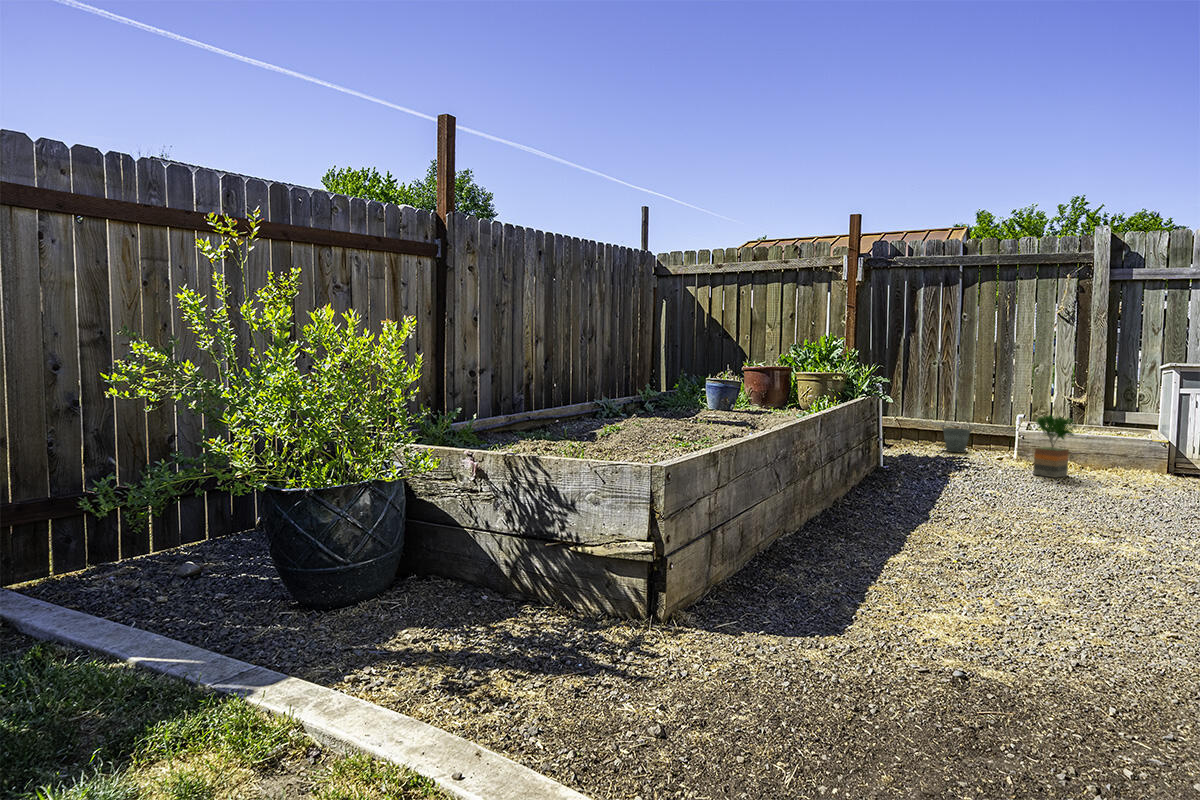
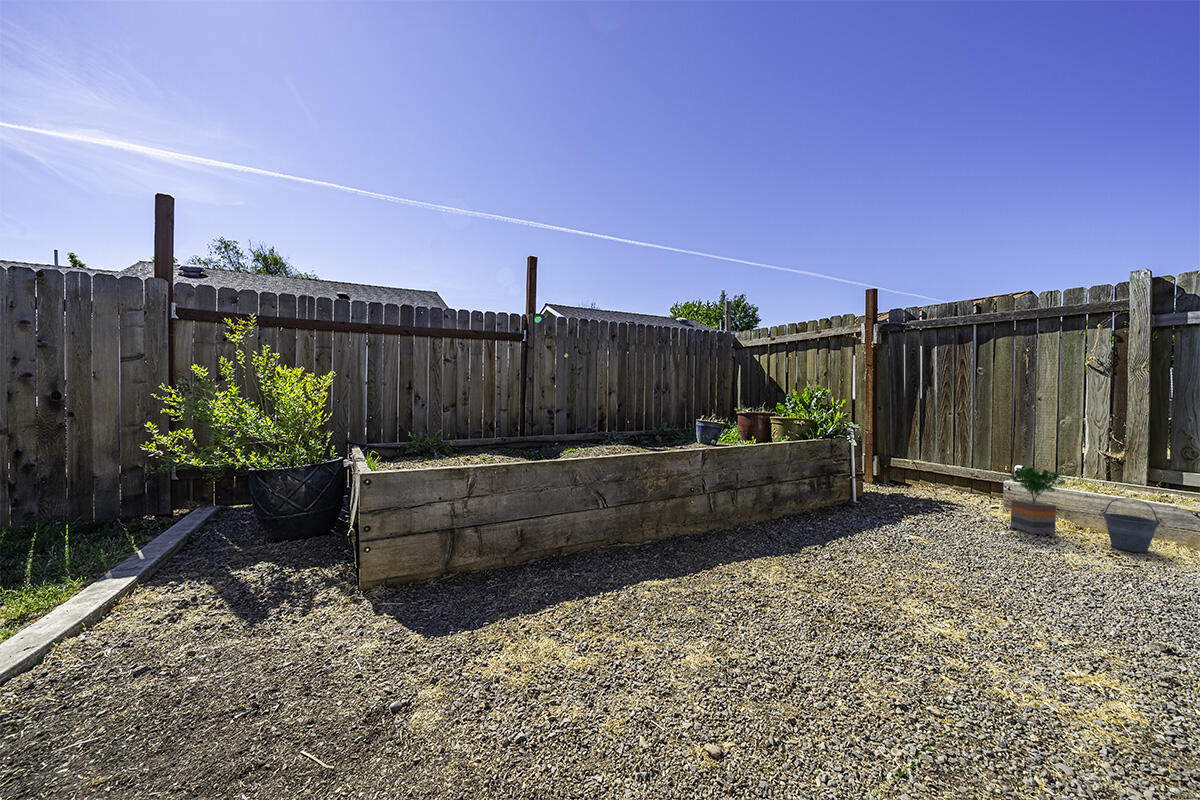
bucket: present [942,415,972,452] -> present [1101,498,1162,553]

